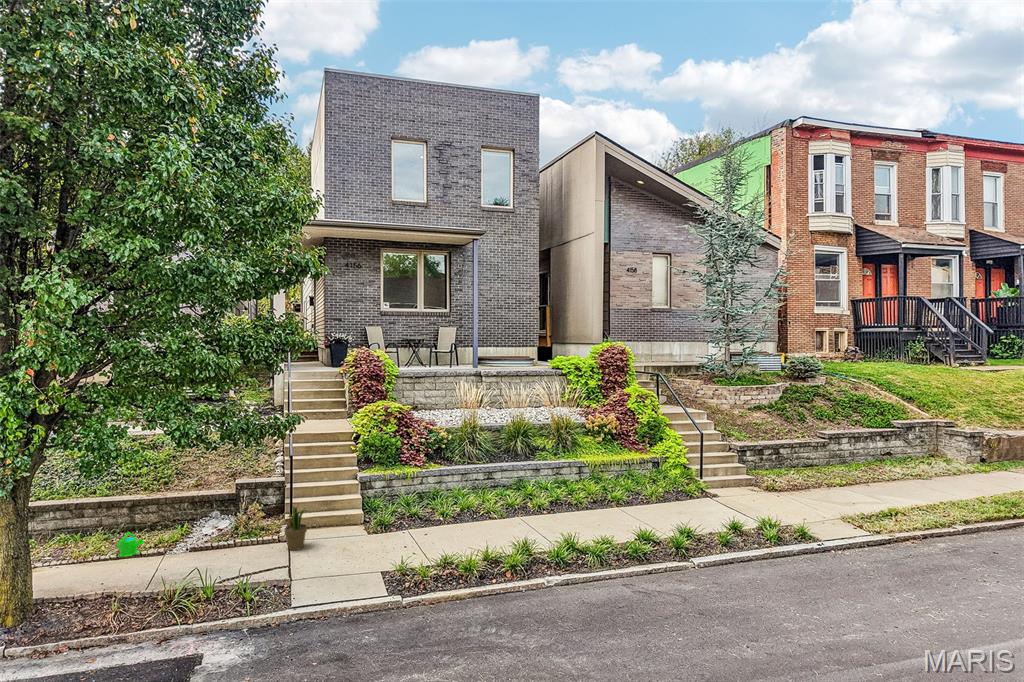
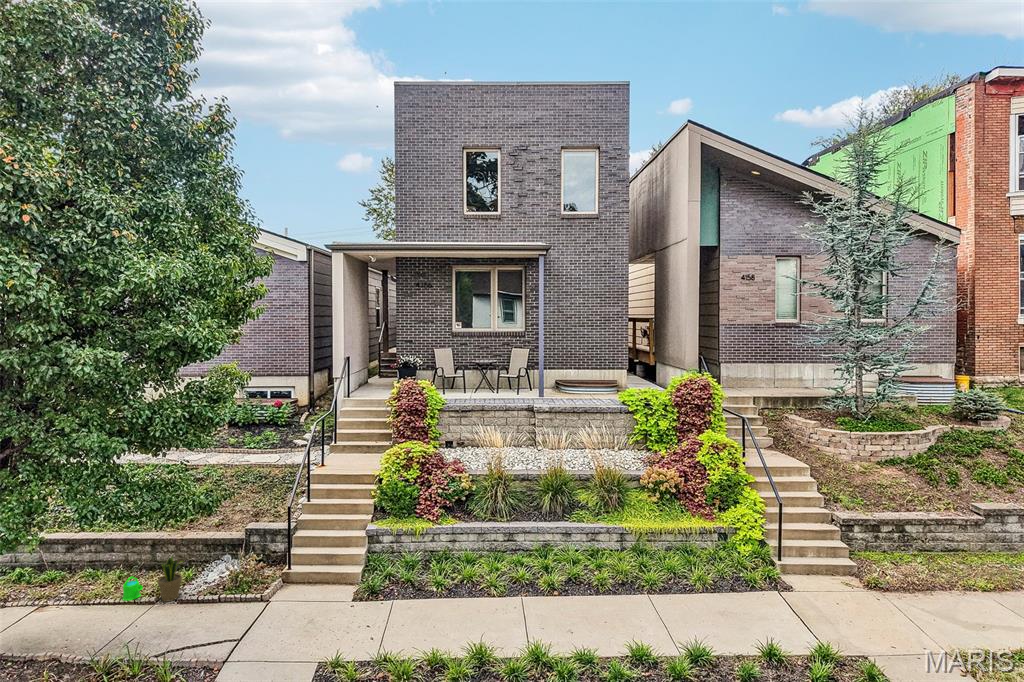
potted plant: present [285,506,307,550] -> present [158,556,183,602]

